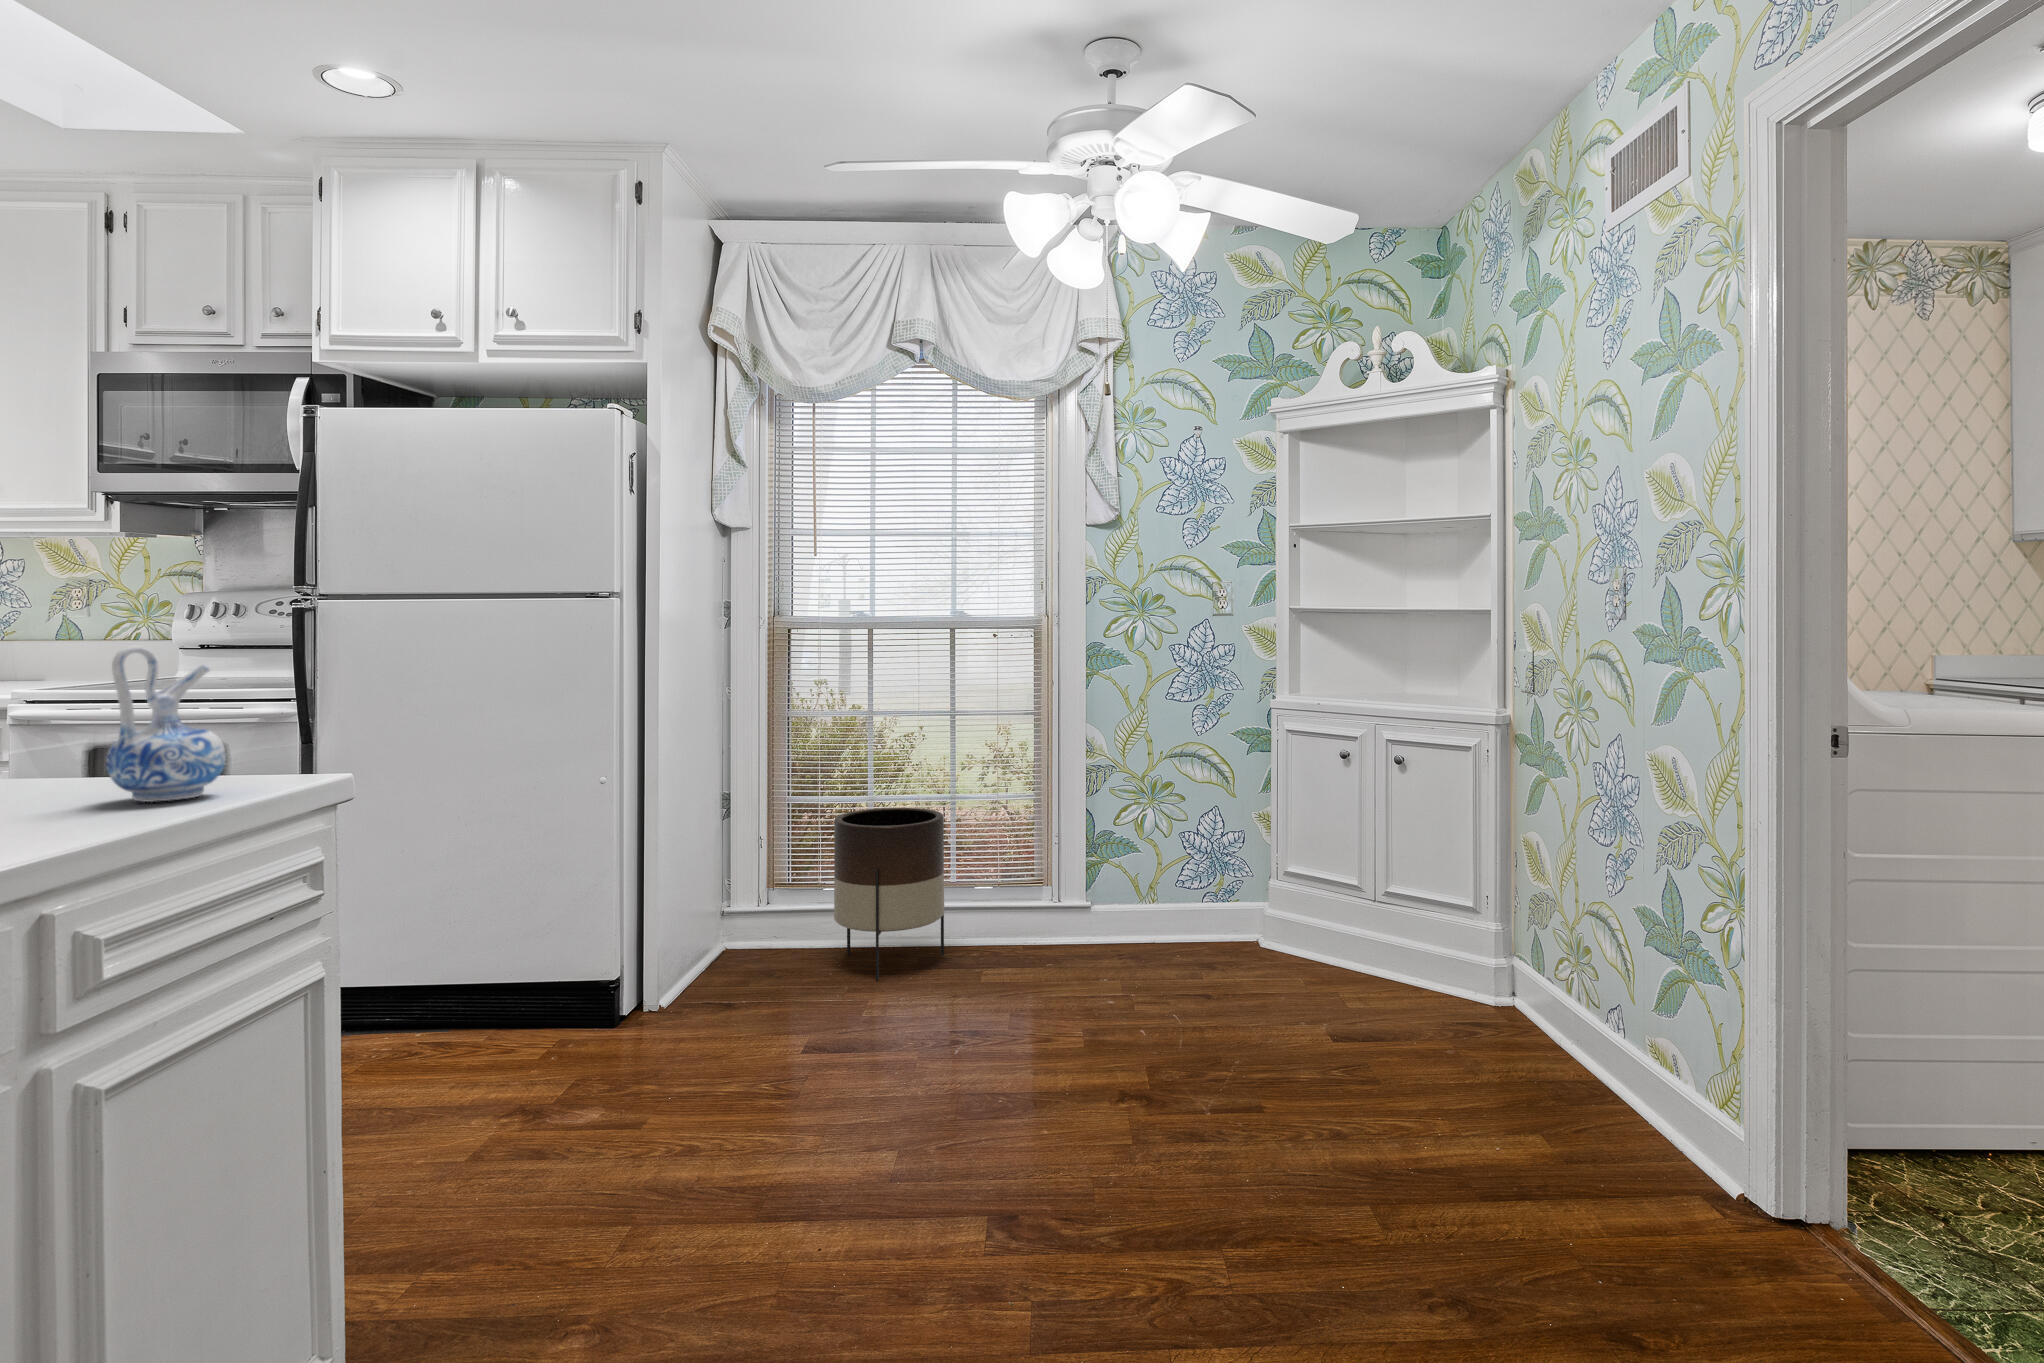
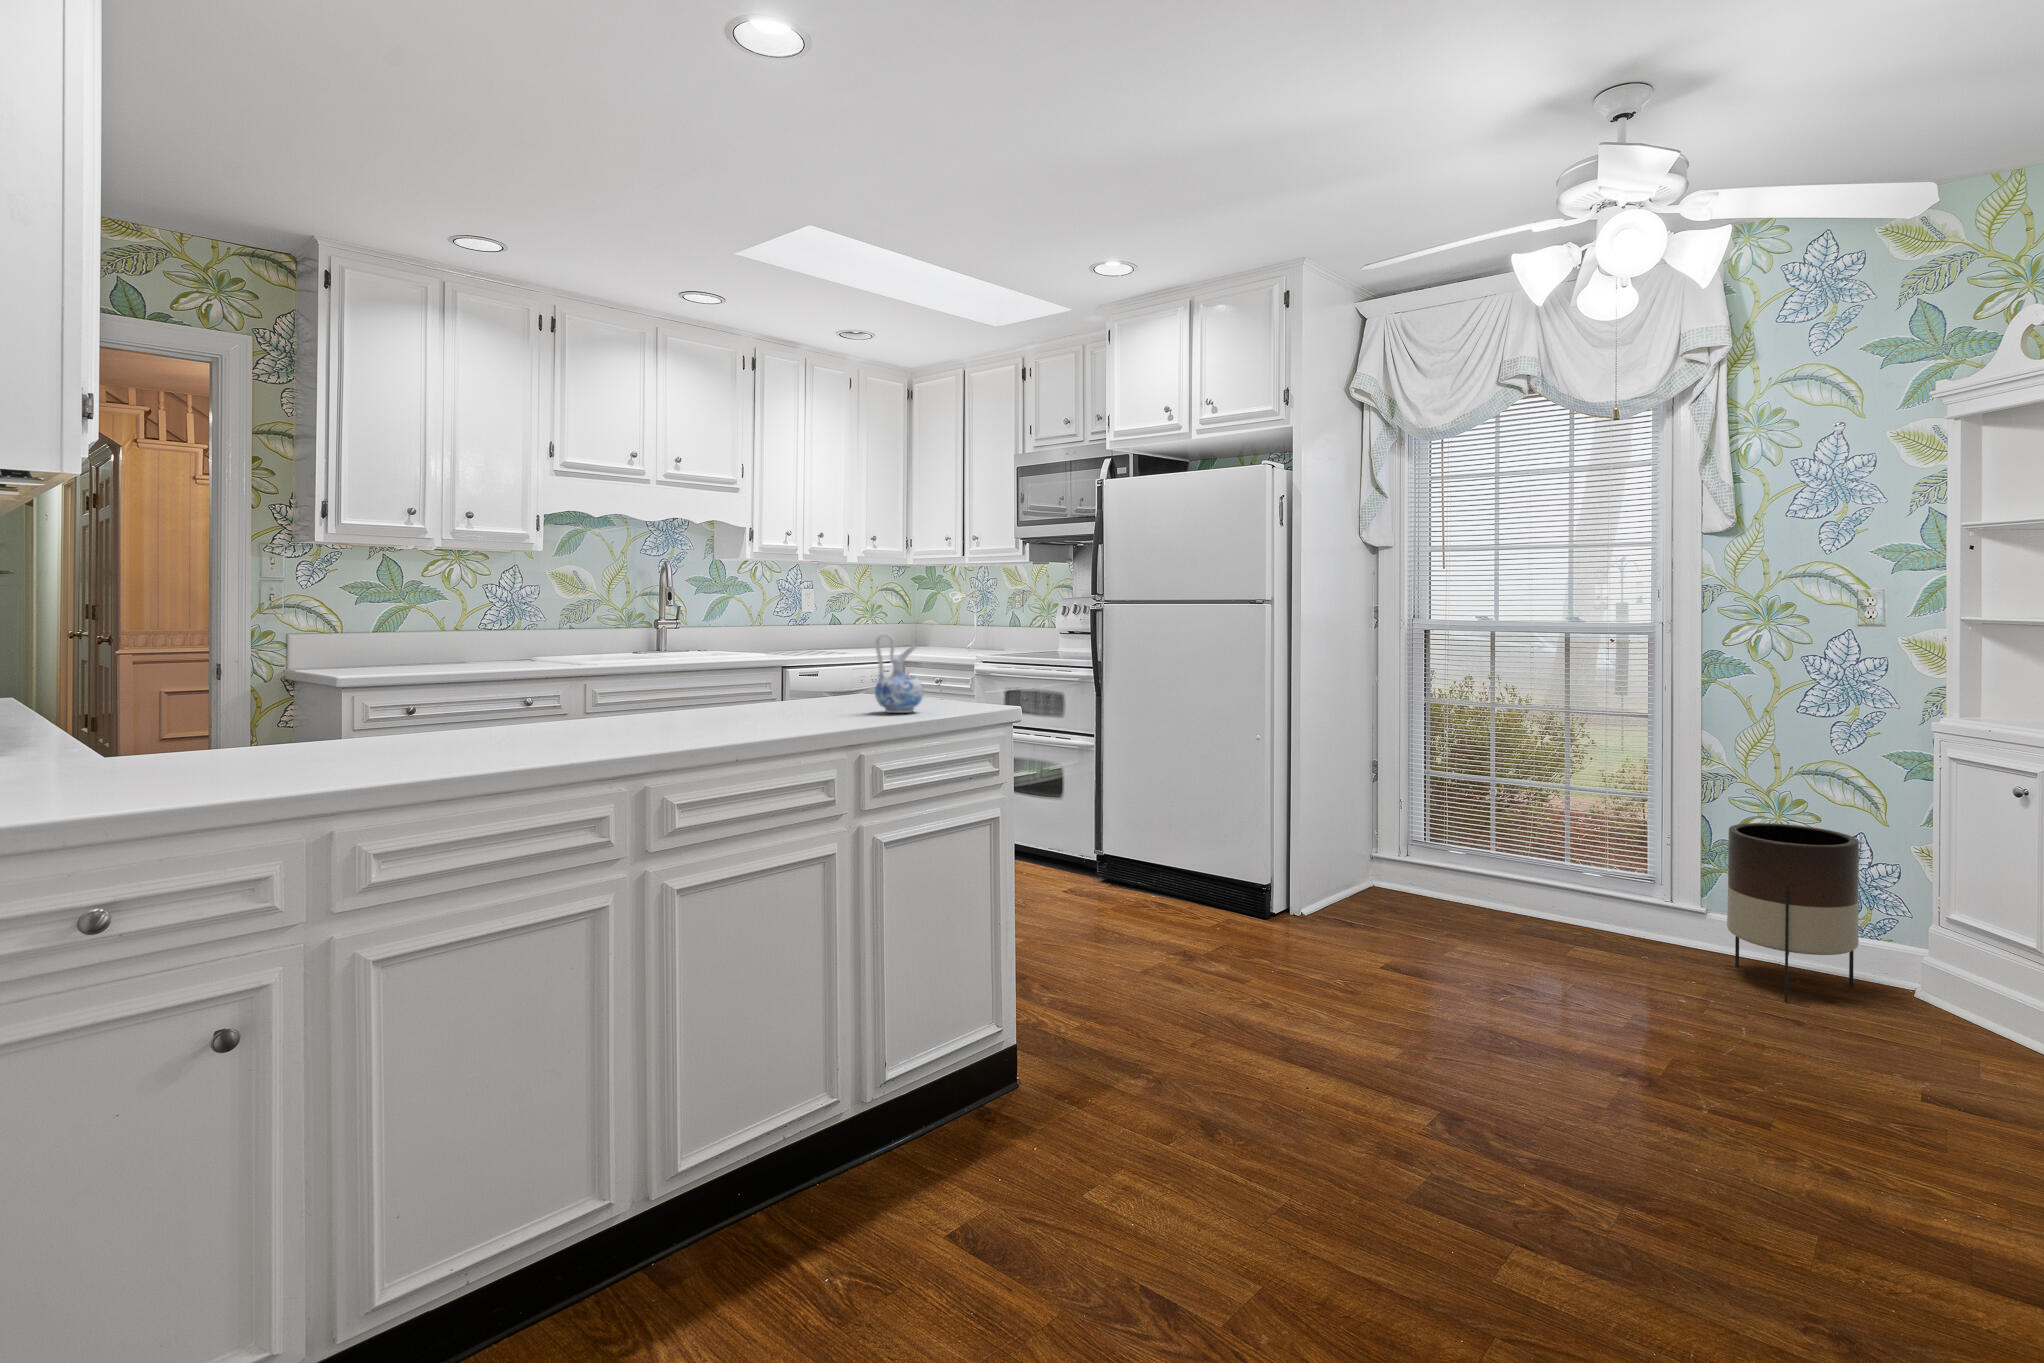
planter: present [834,808,944,981] -> present [1727,823,1859,1002]

